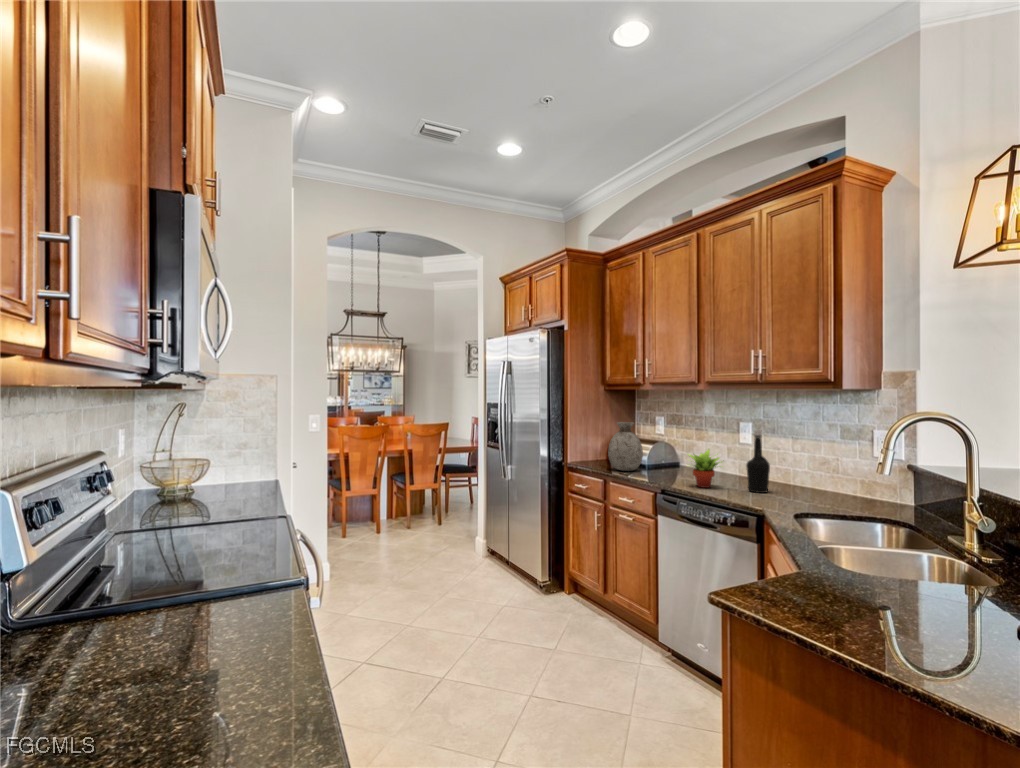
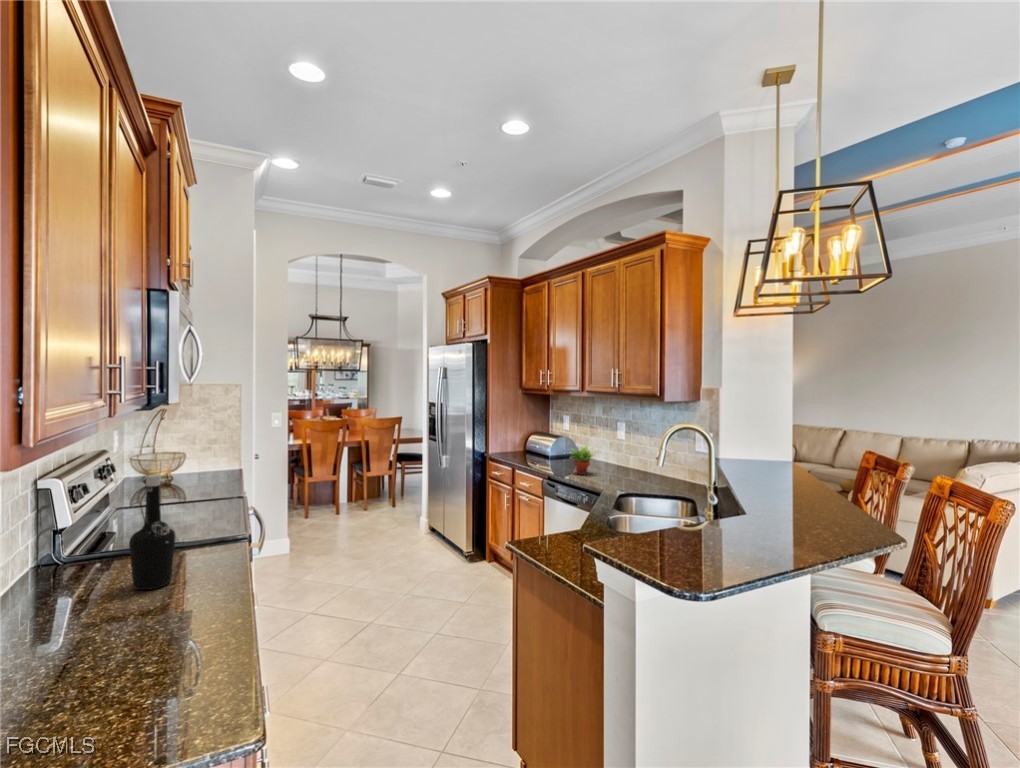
vase: present [608,422,643,471] -> none [520,421,547,461]
bottle: present [746,430,770,493] -> present [129,475,175,590]

